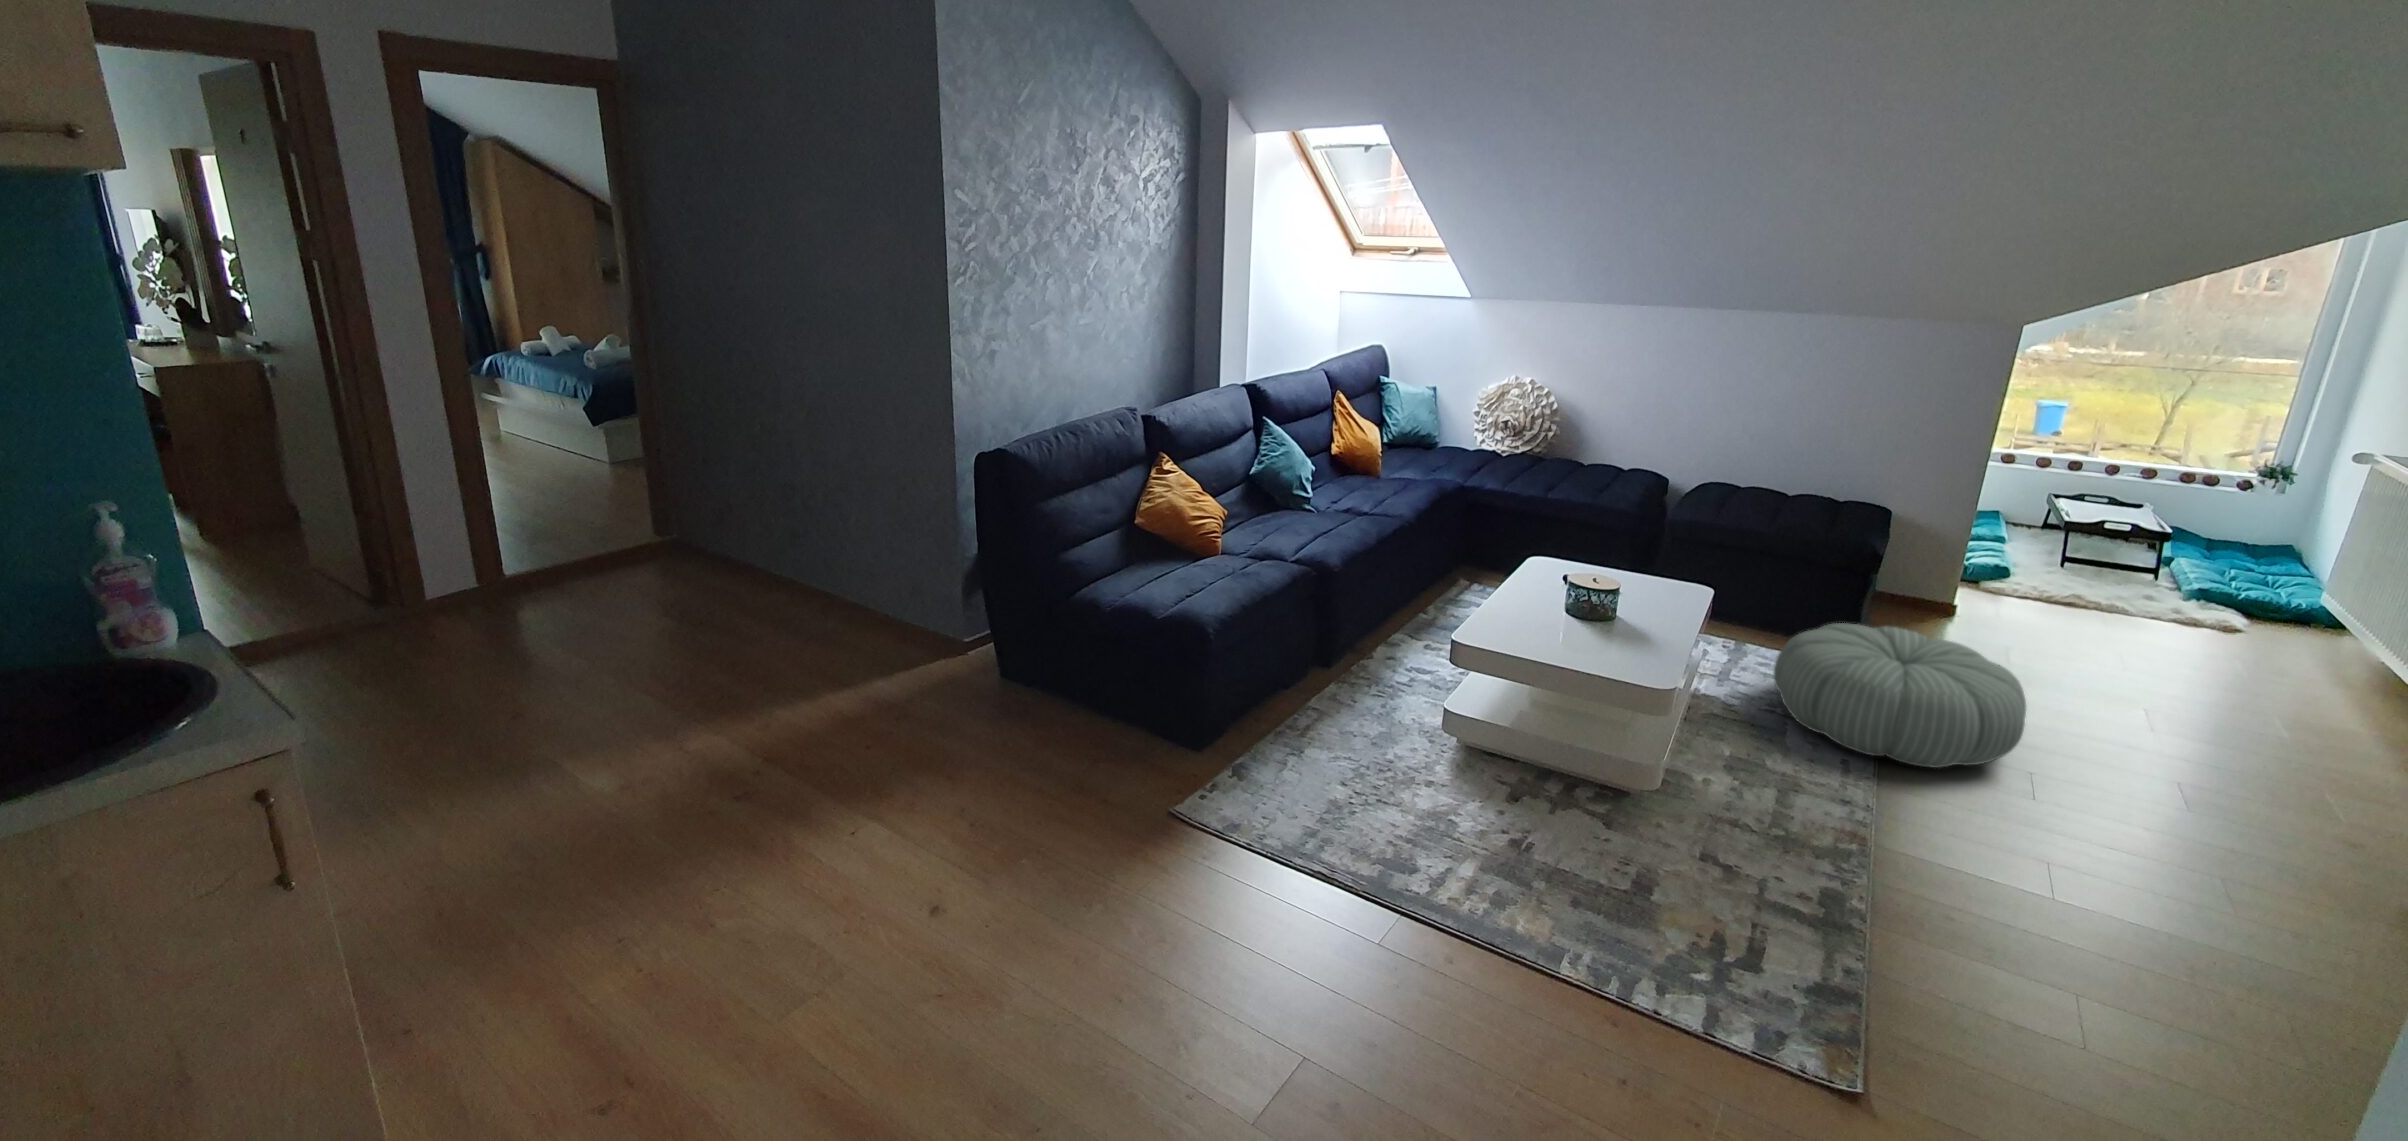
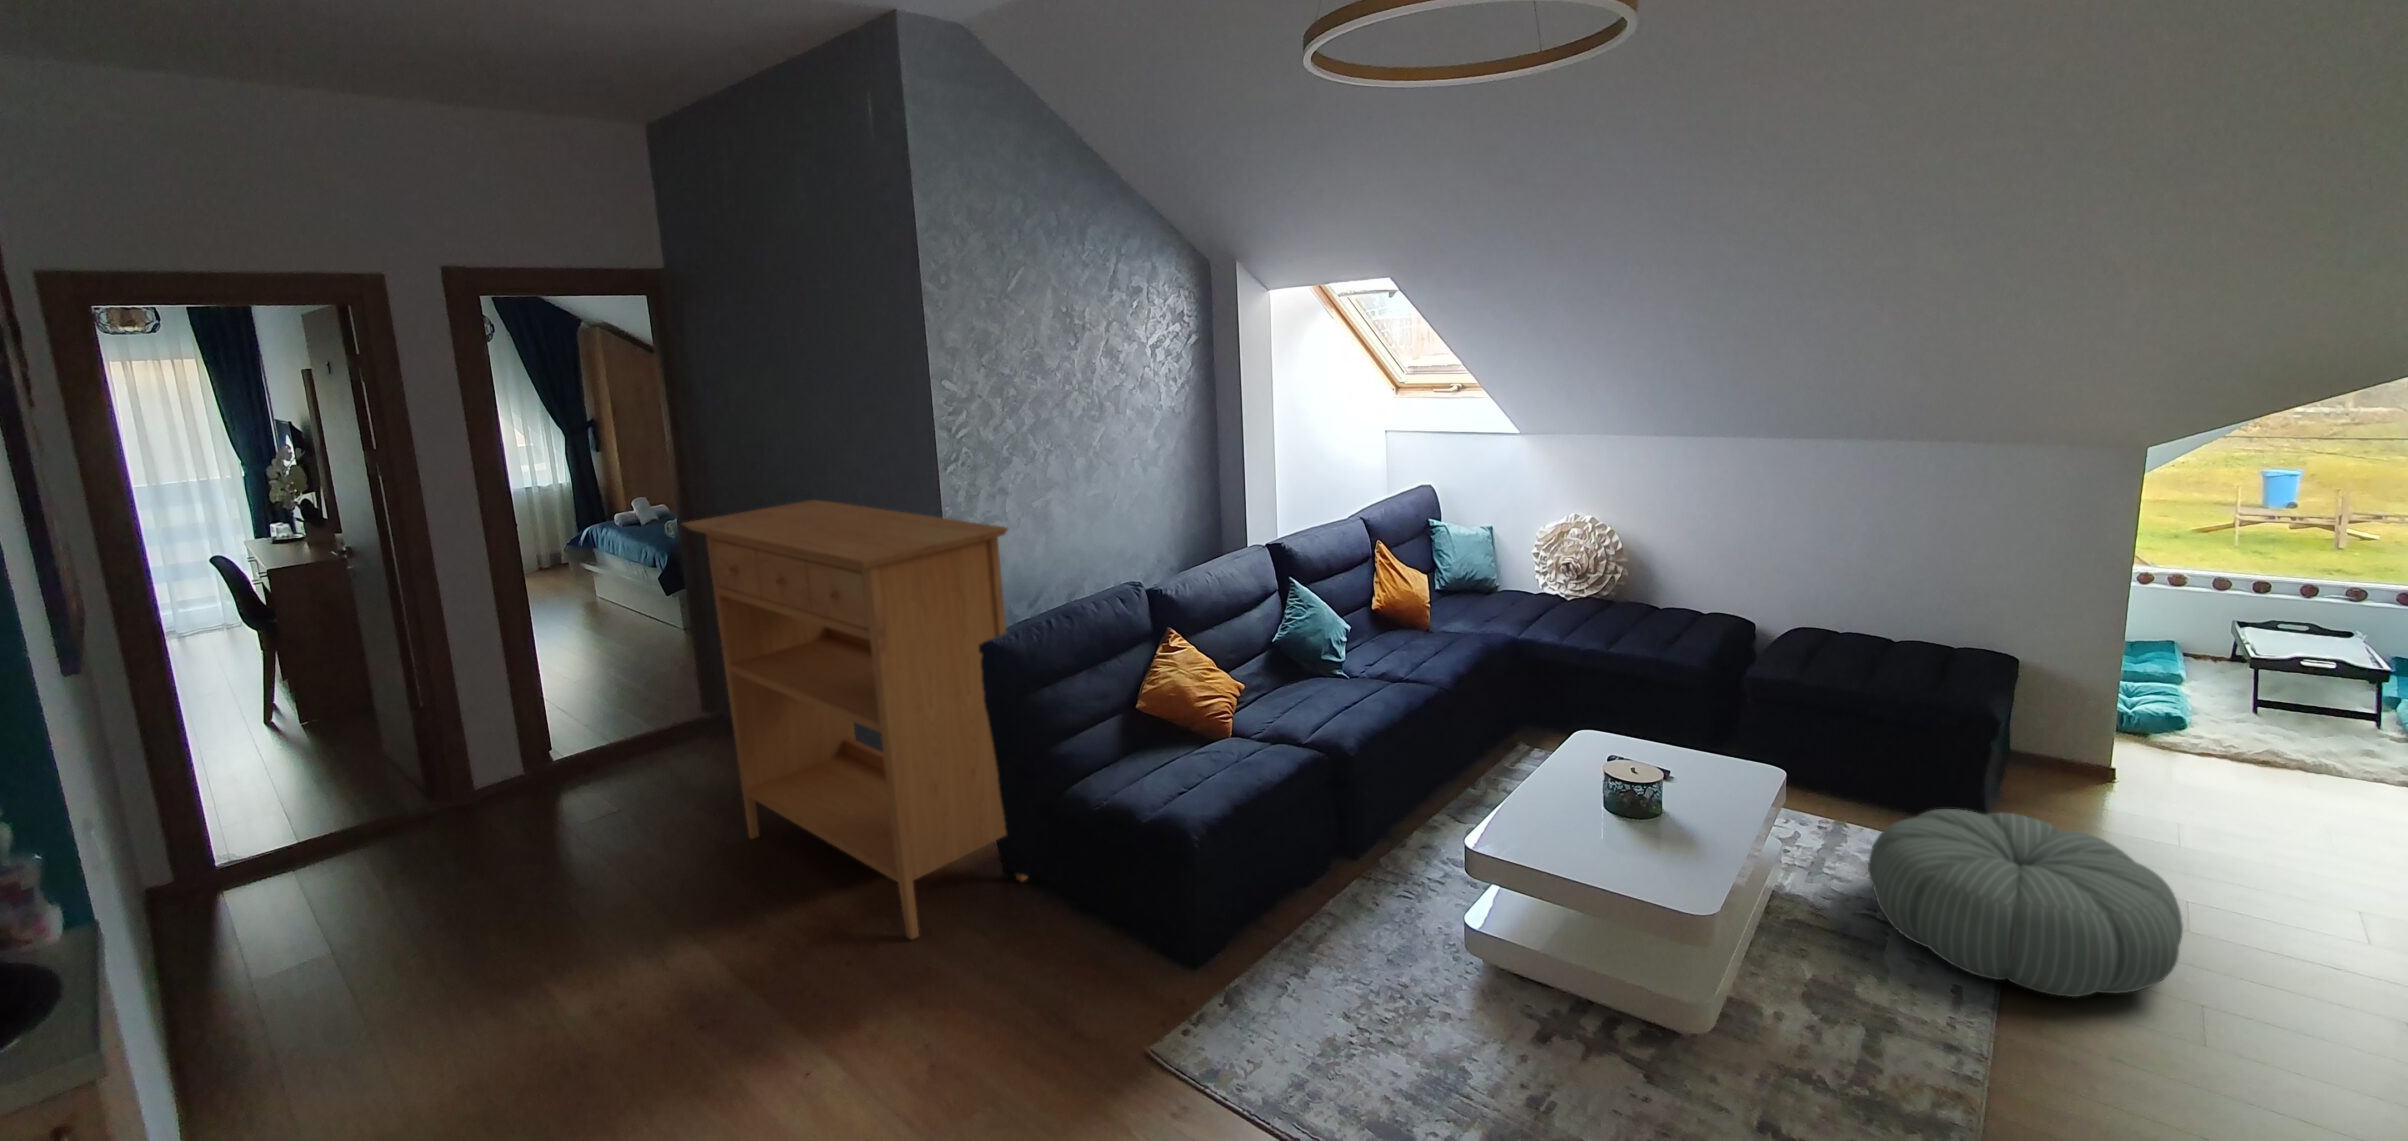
console table: none [681,312,1032,726] -> present [683,500,1027,939]

